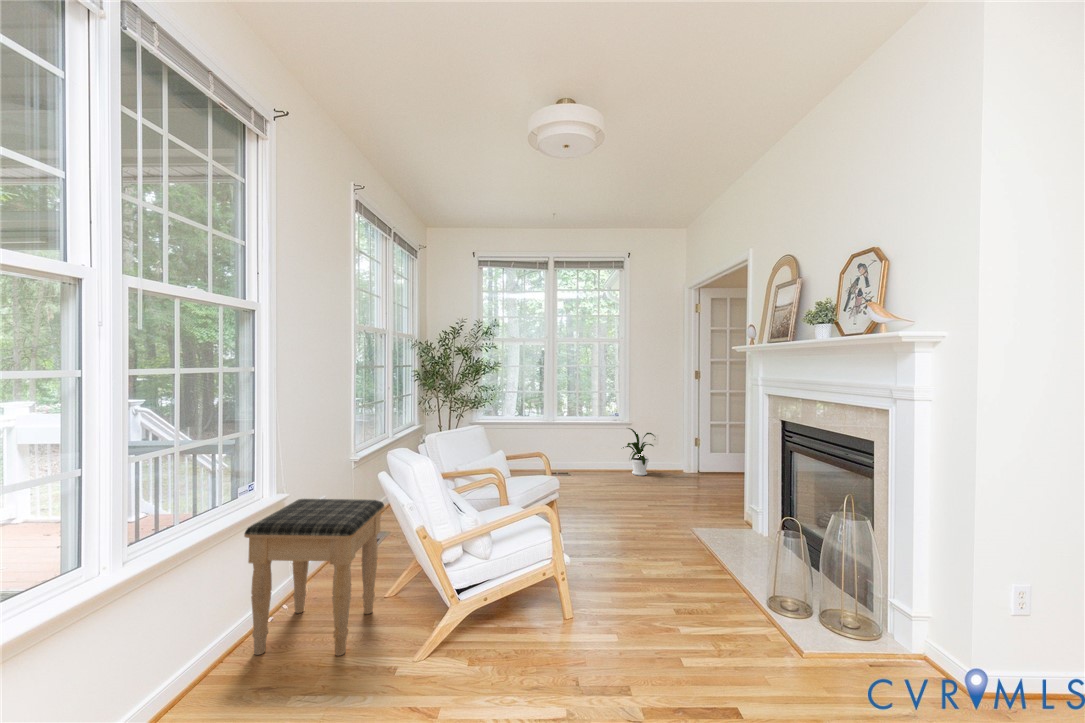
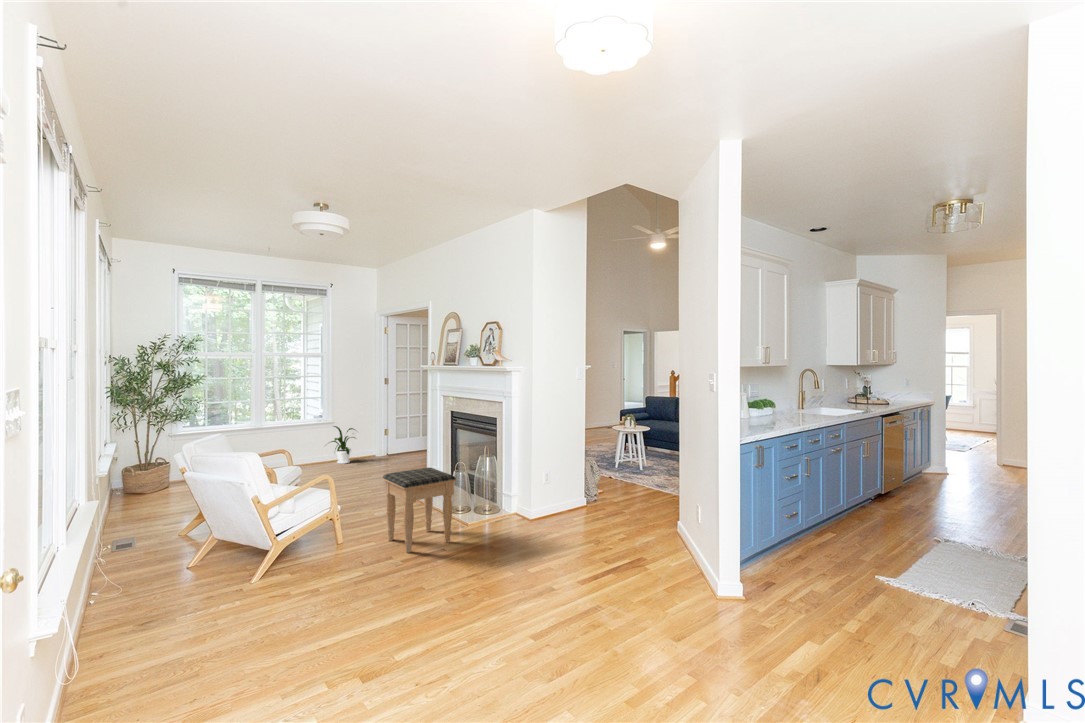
footstool: present [244,499,384,656] -> present [383,468,456,553]

